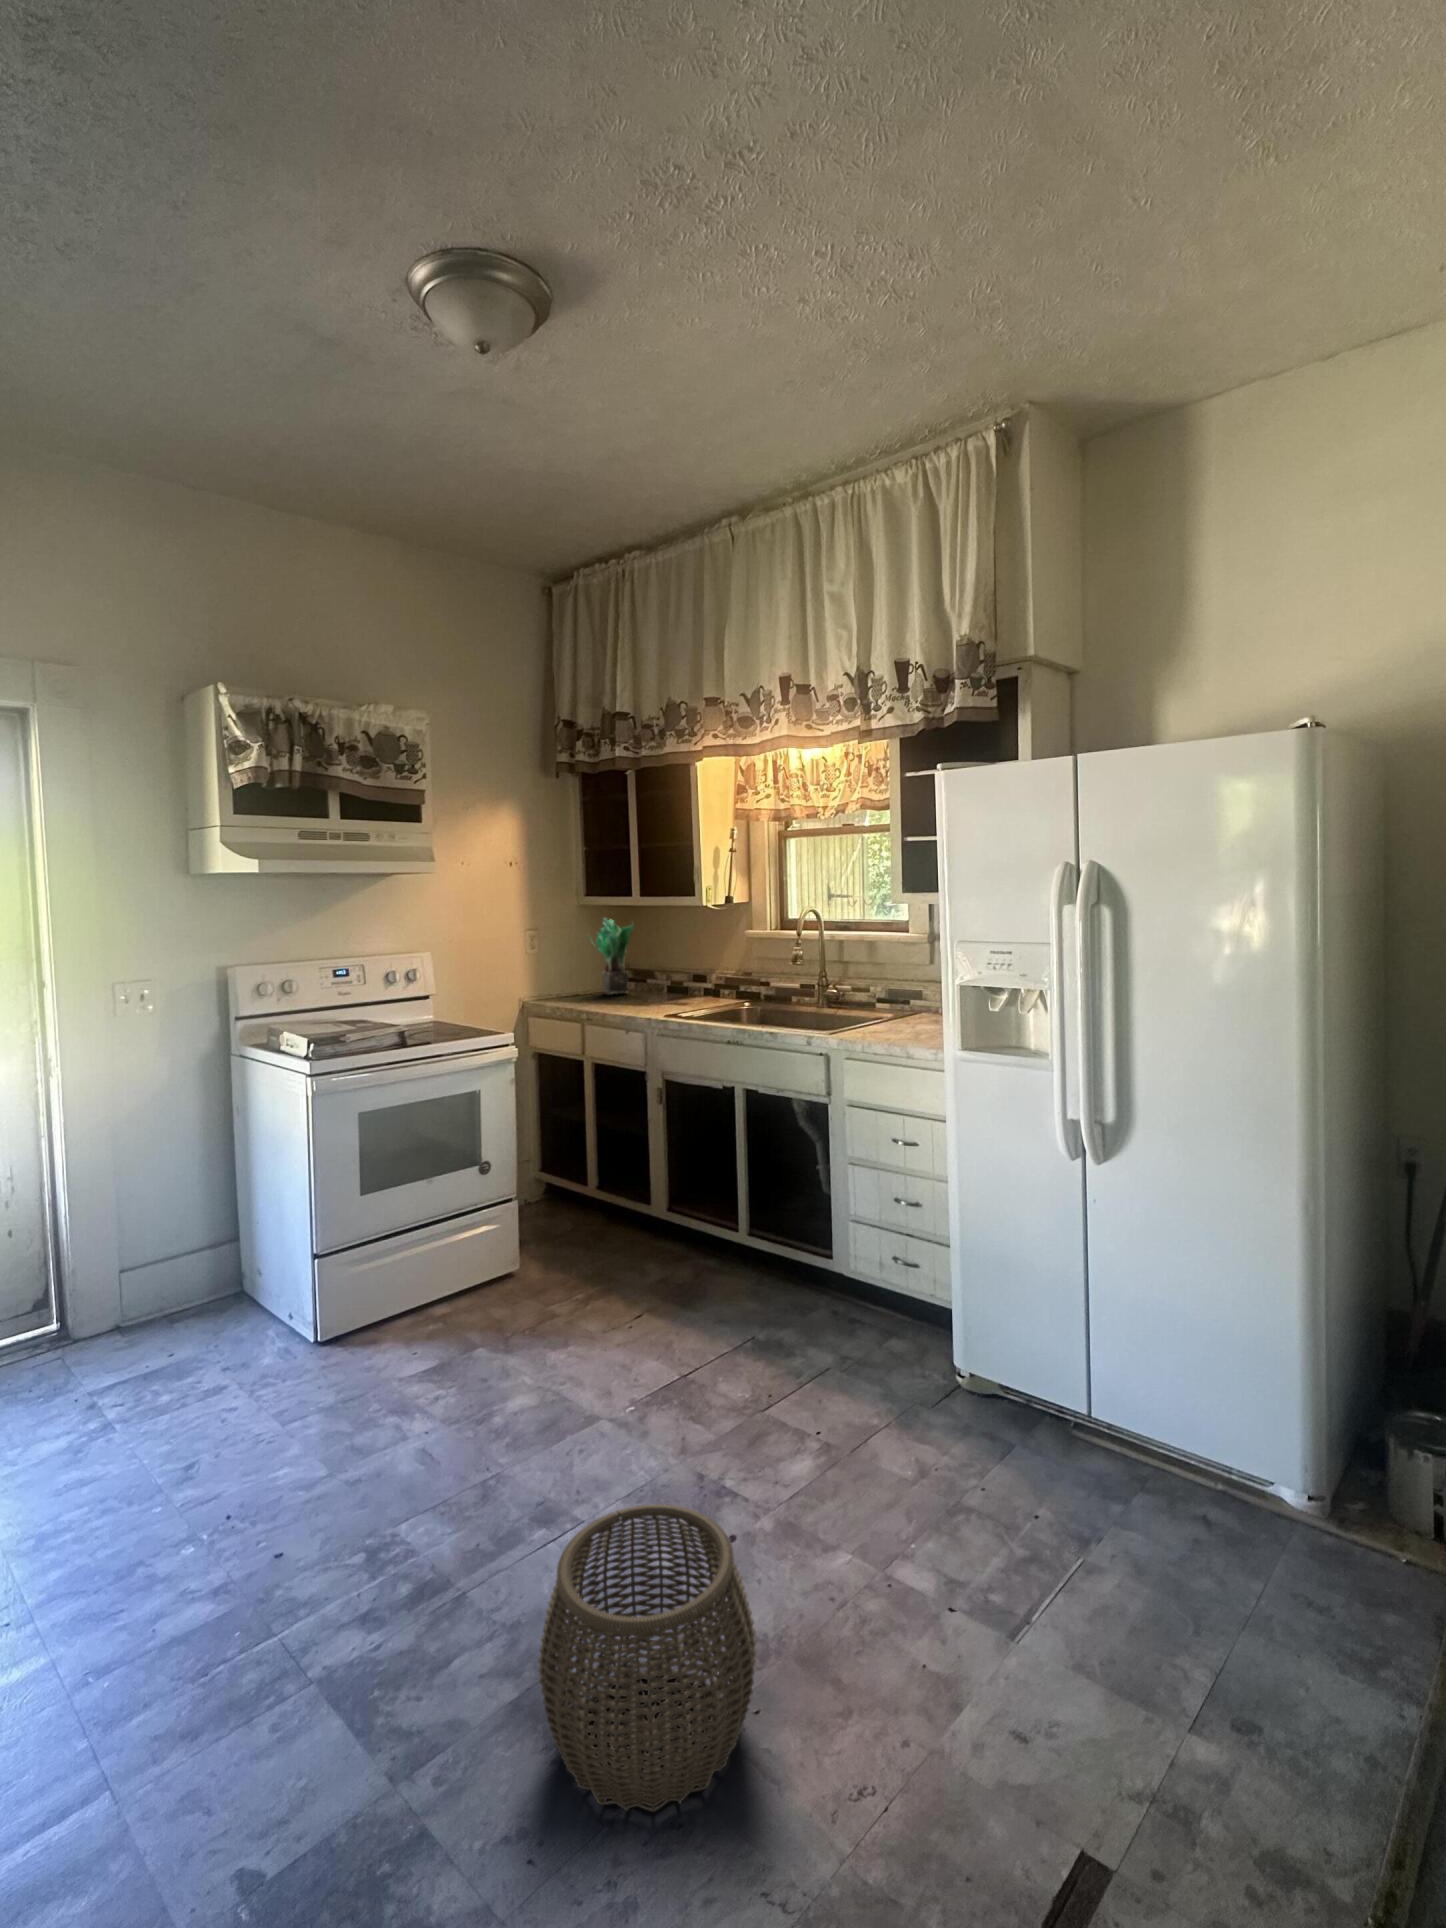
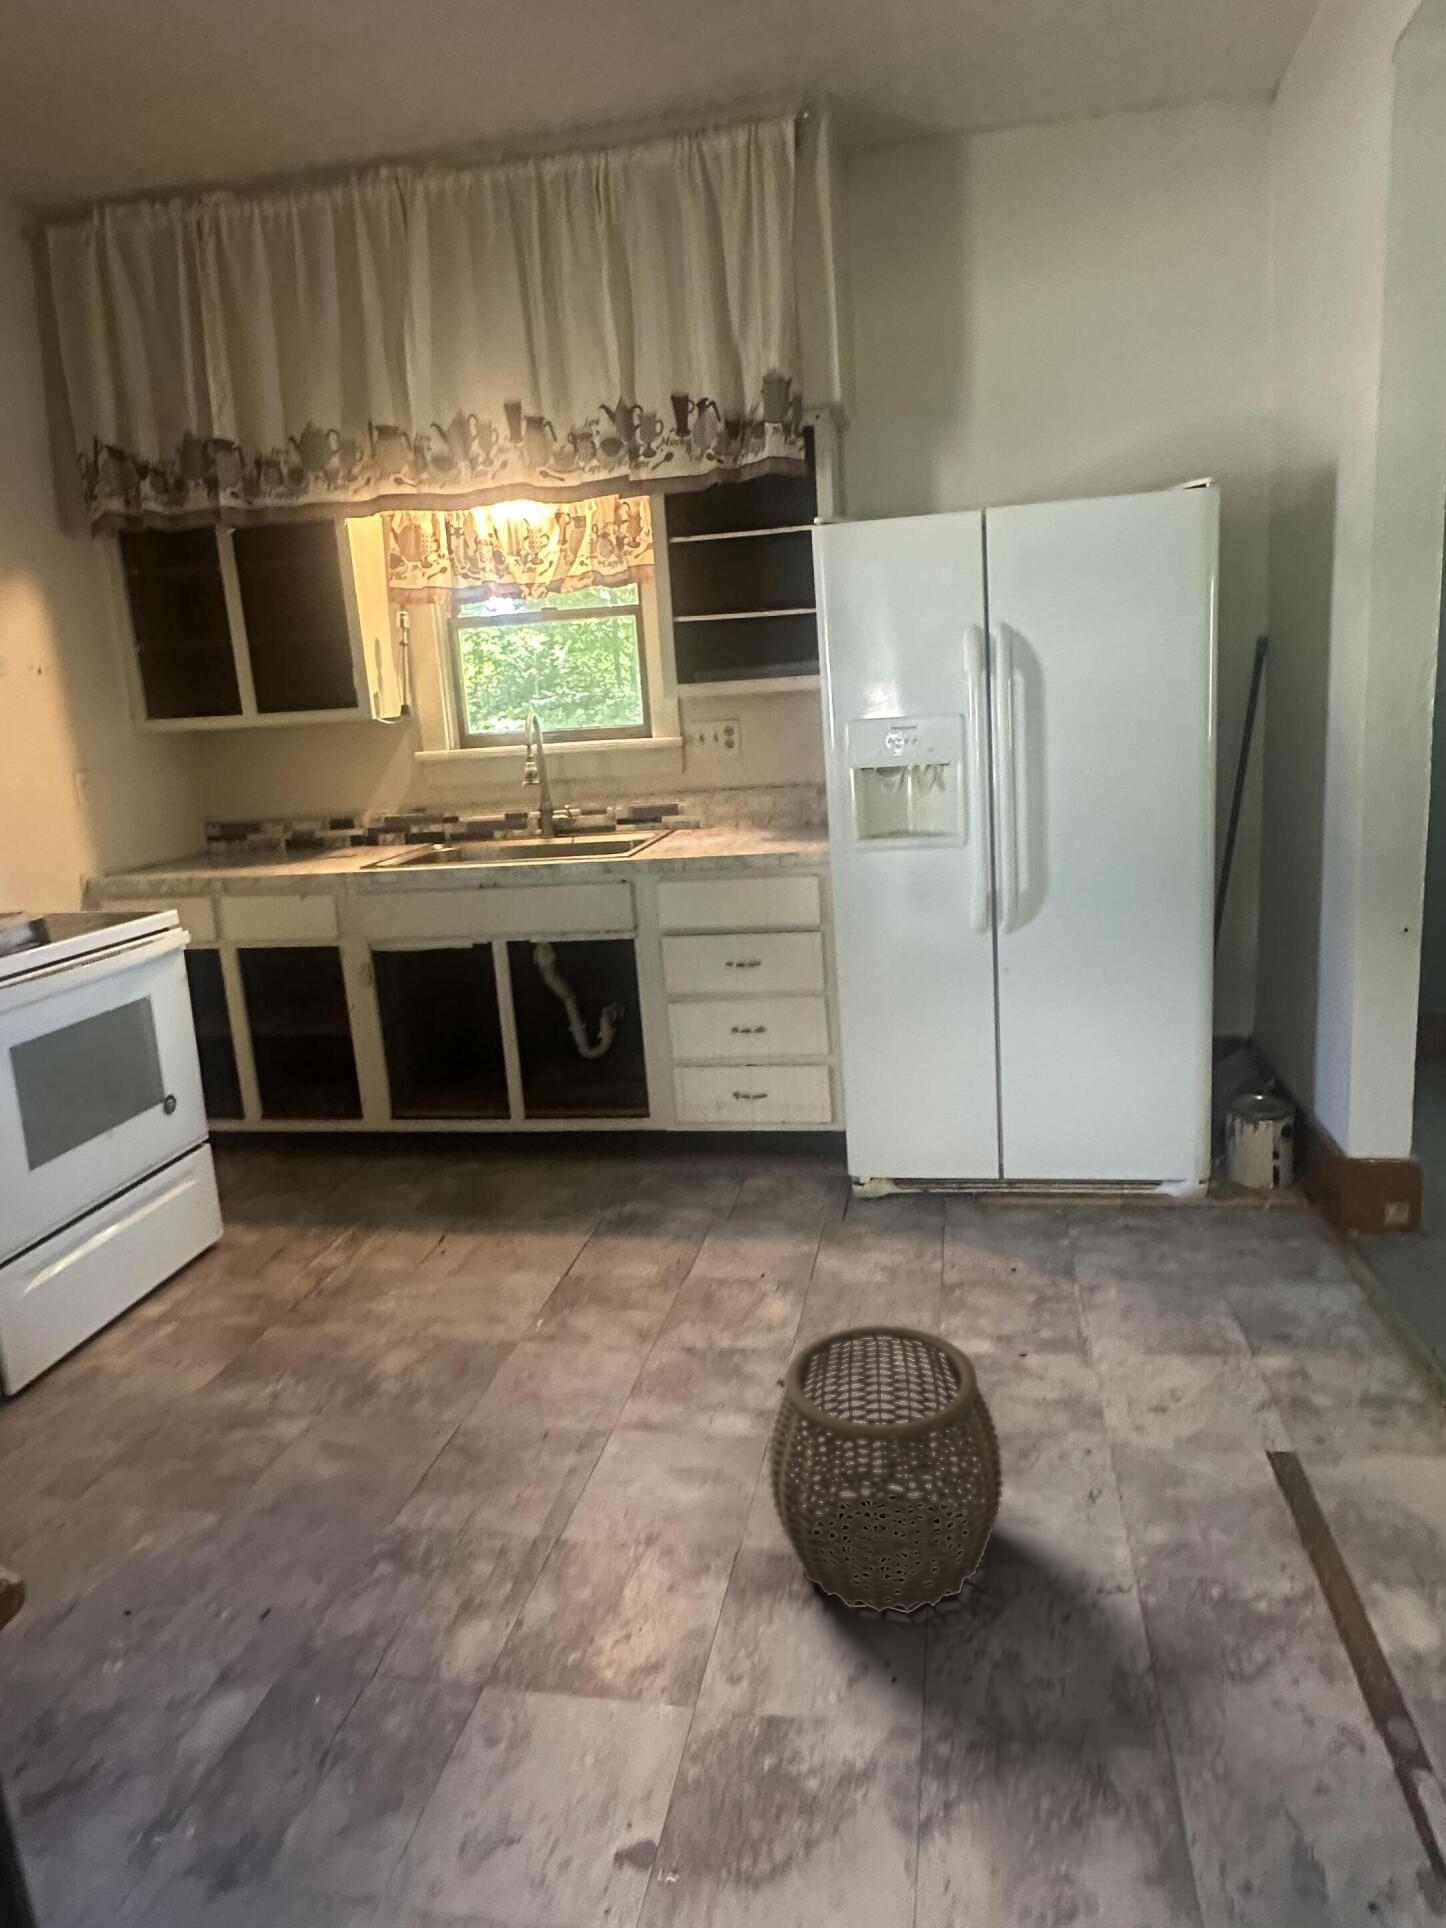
potted plant: present [597,918,633,995] -> none [160,751,229,859]

